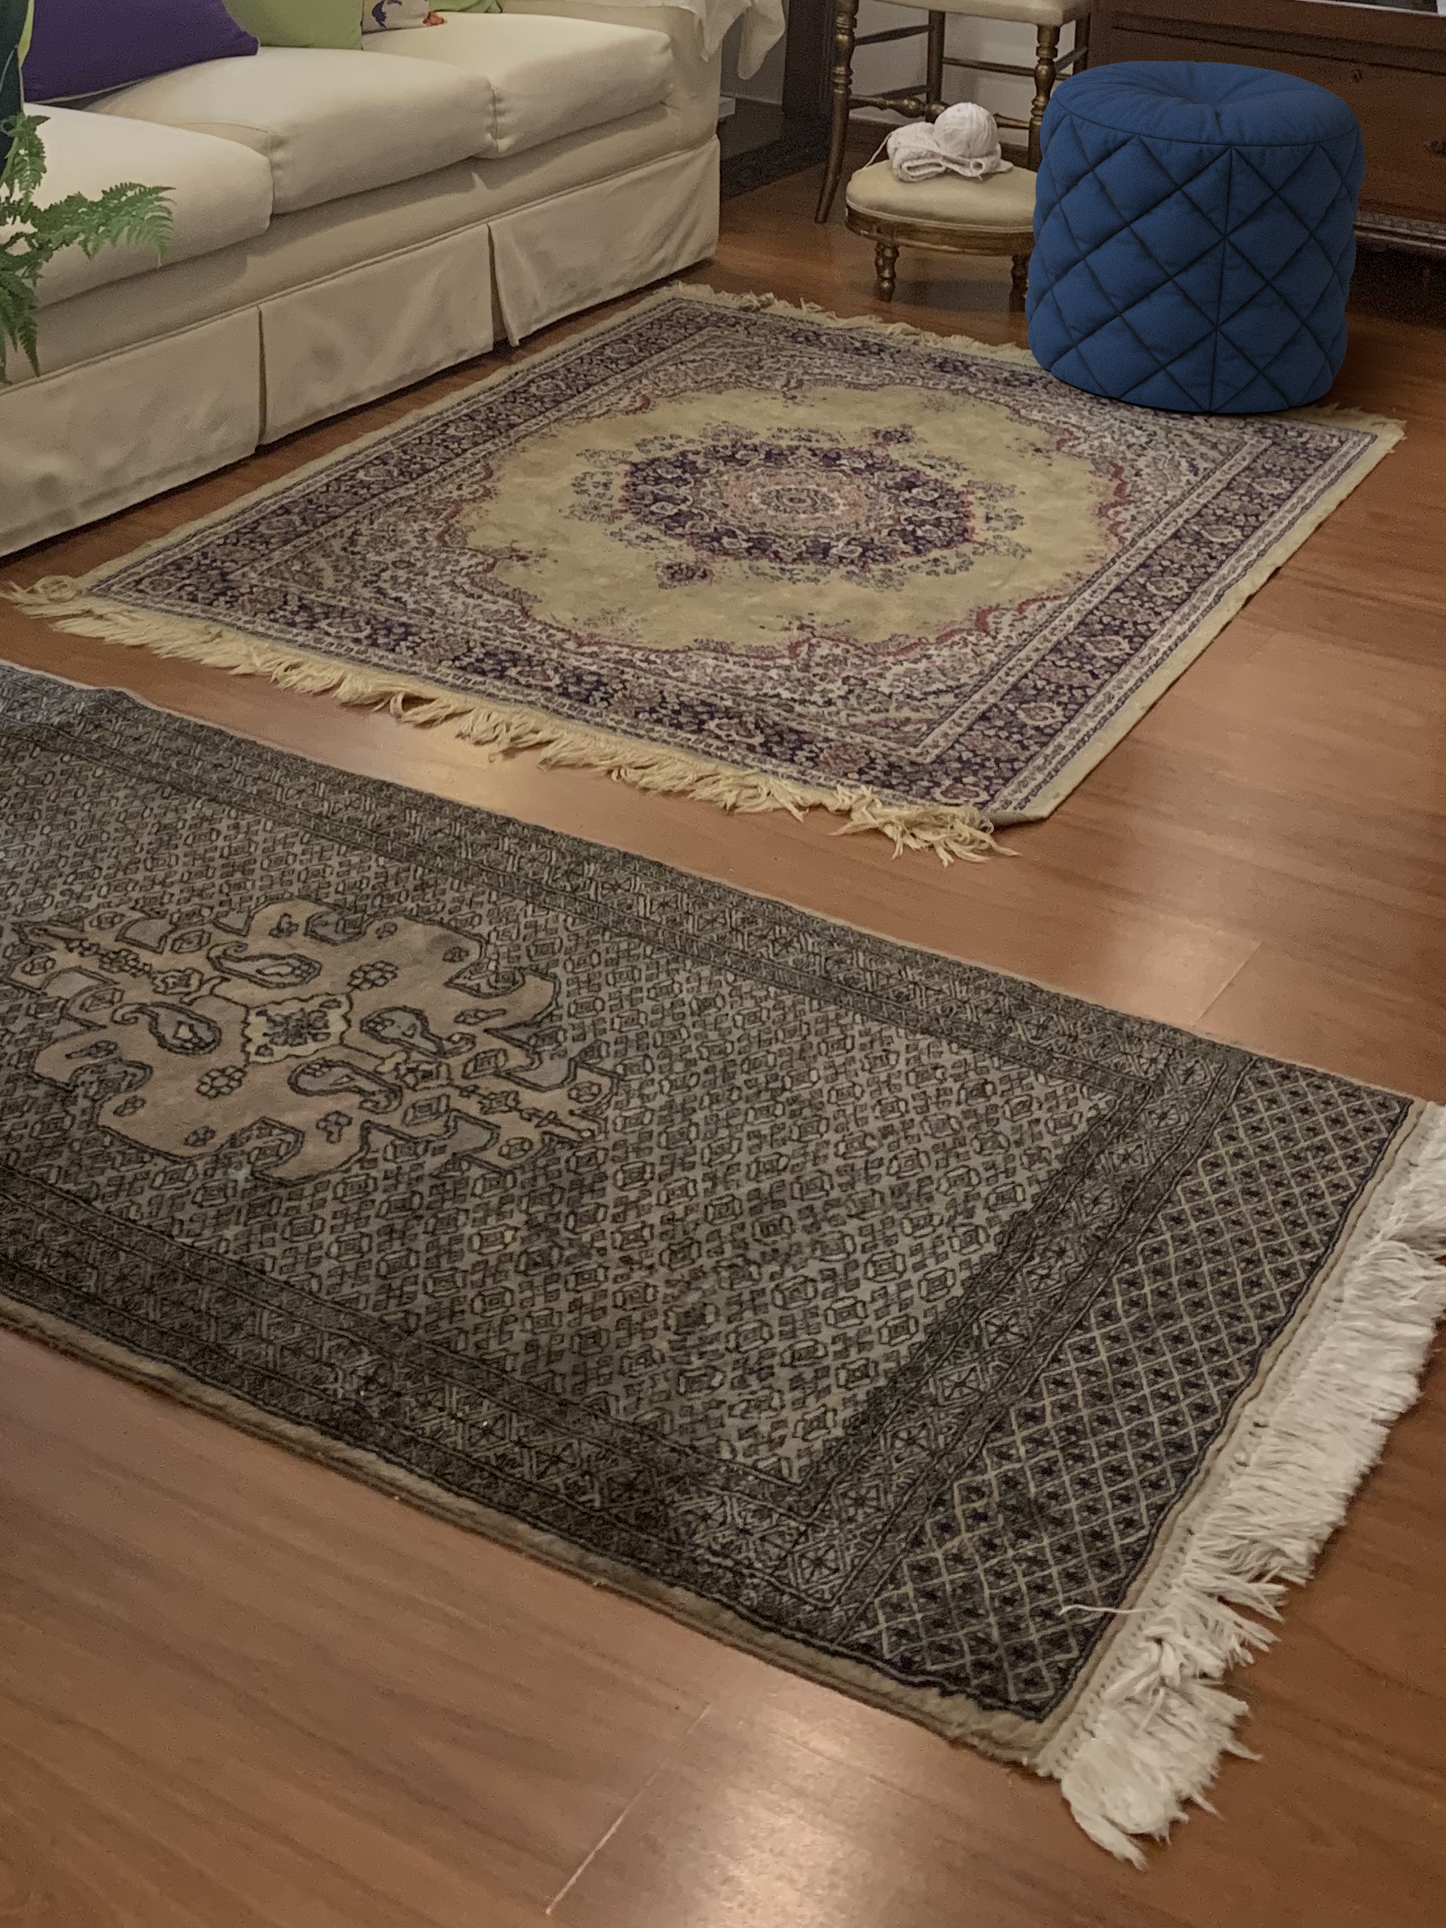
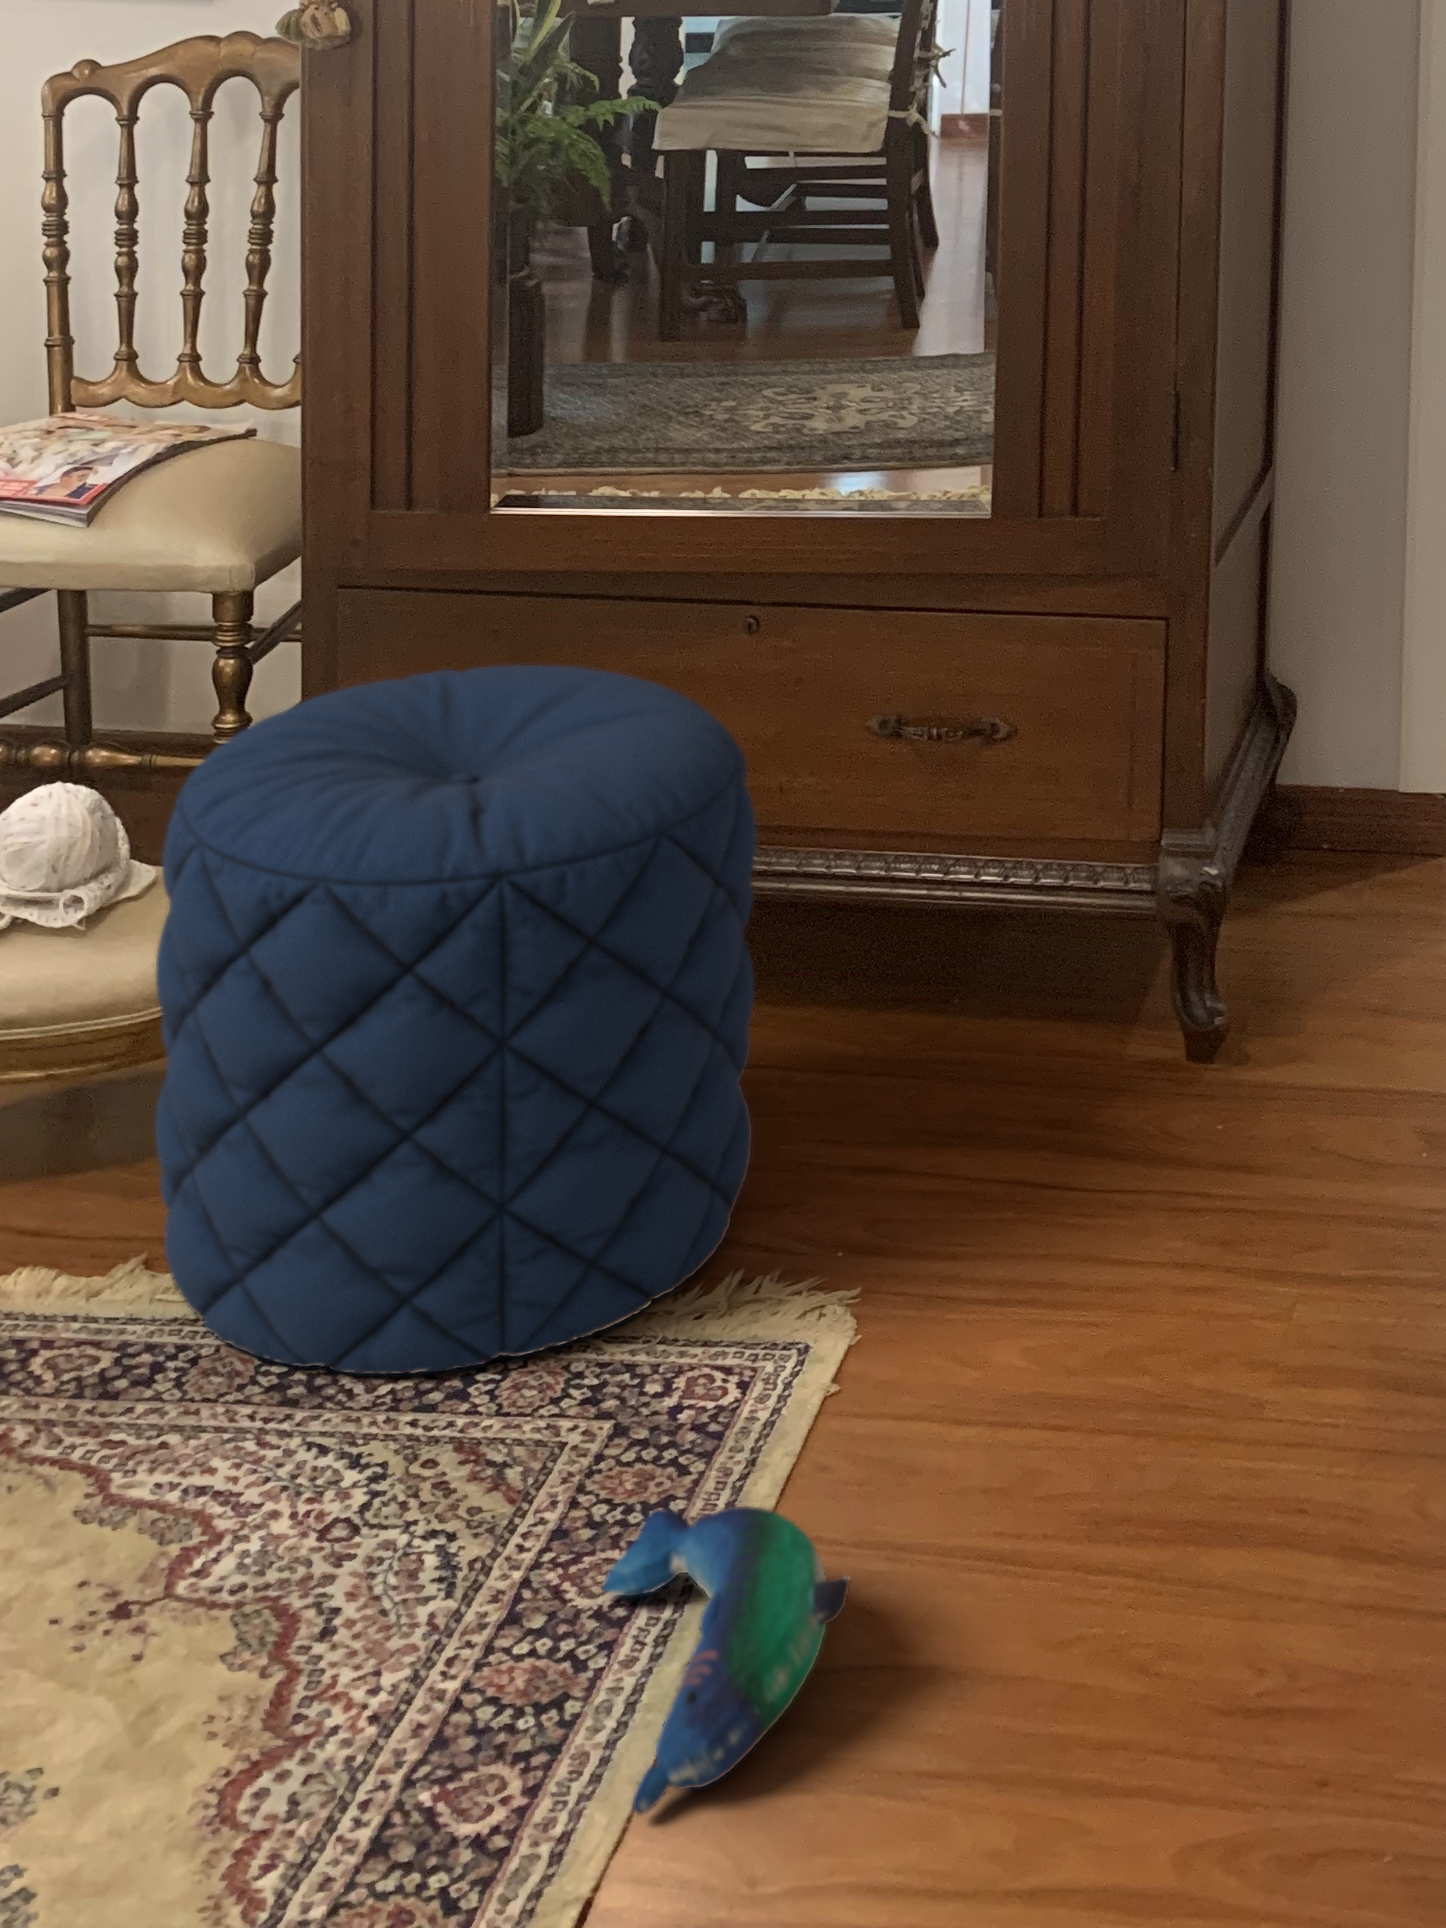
plush toy: none [1273,458,1410,560] -> present [603,1506,850,1814]

